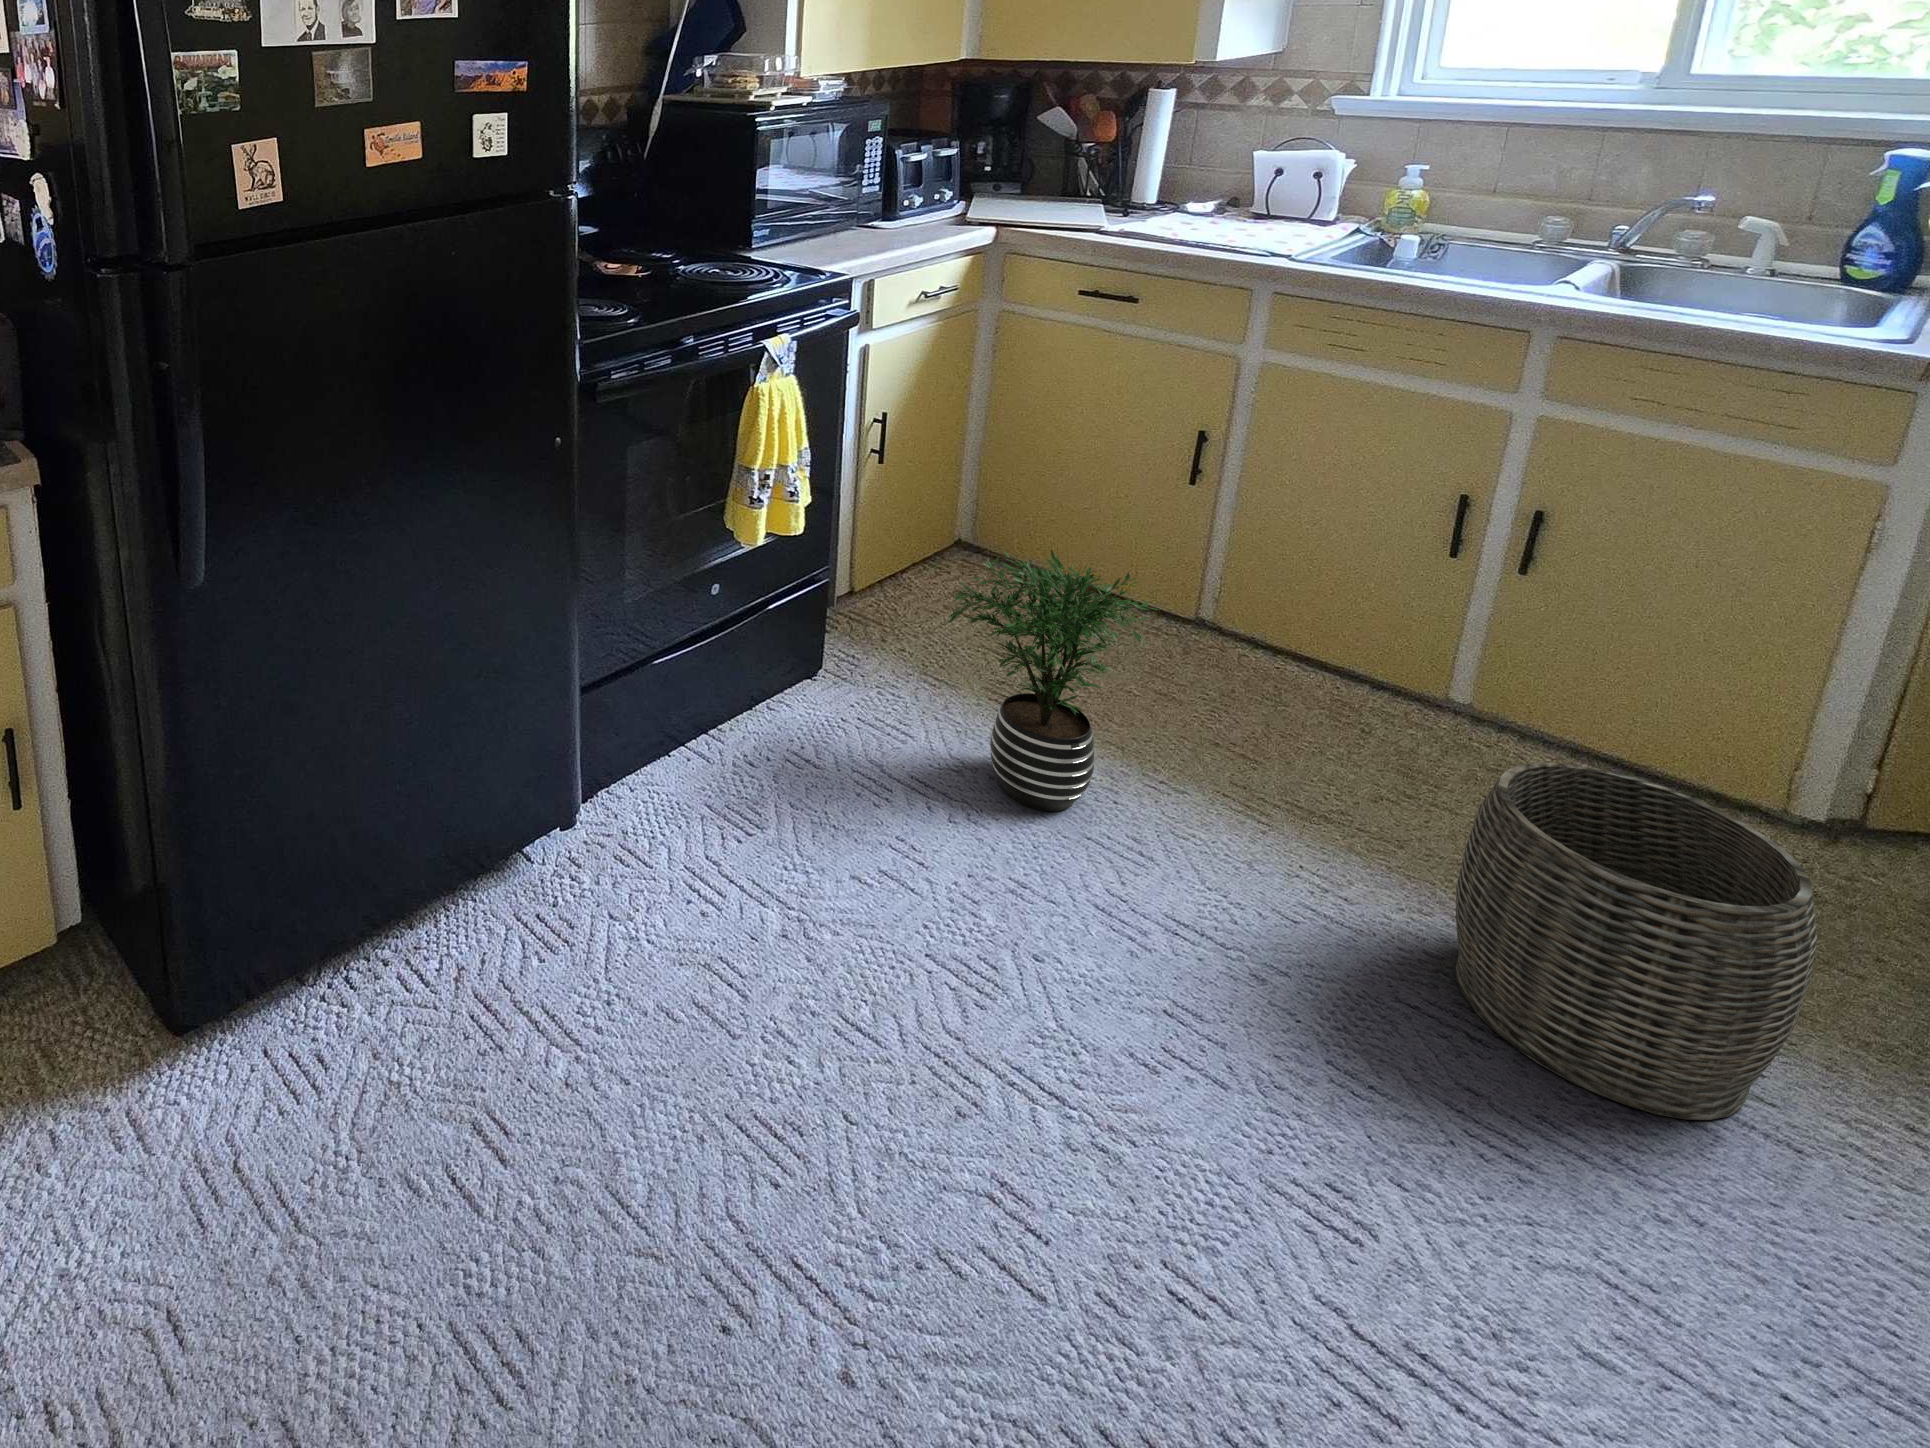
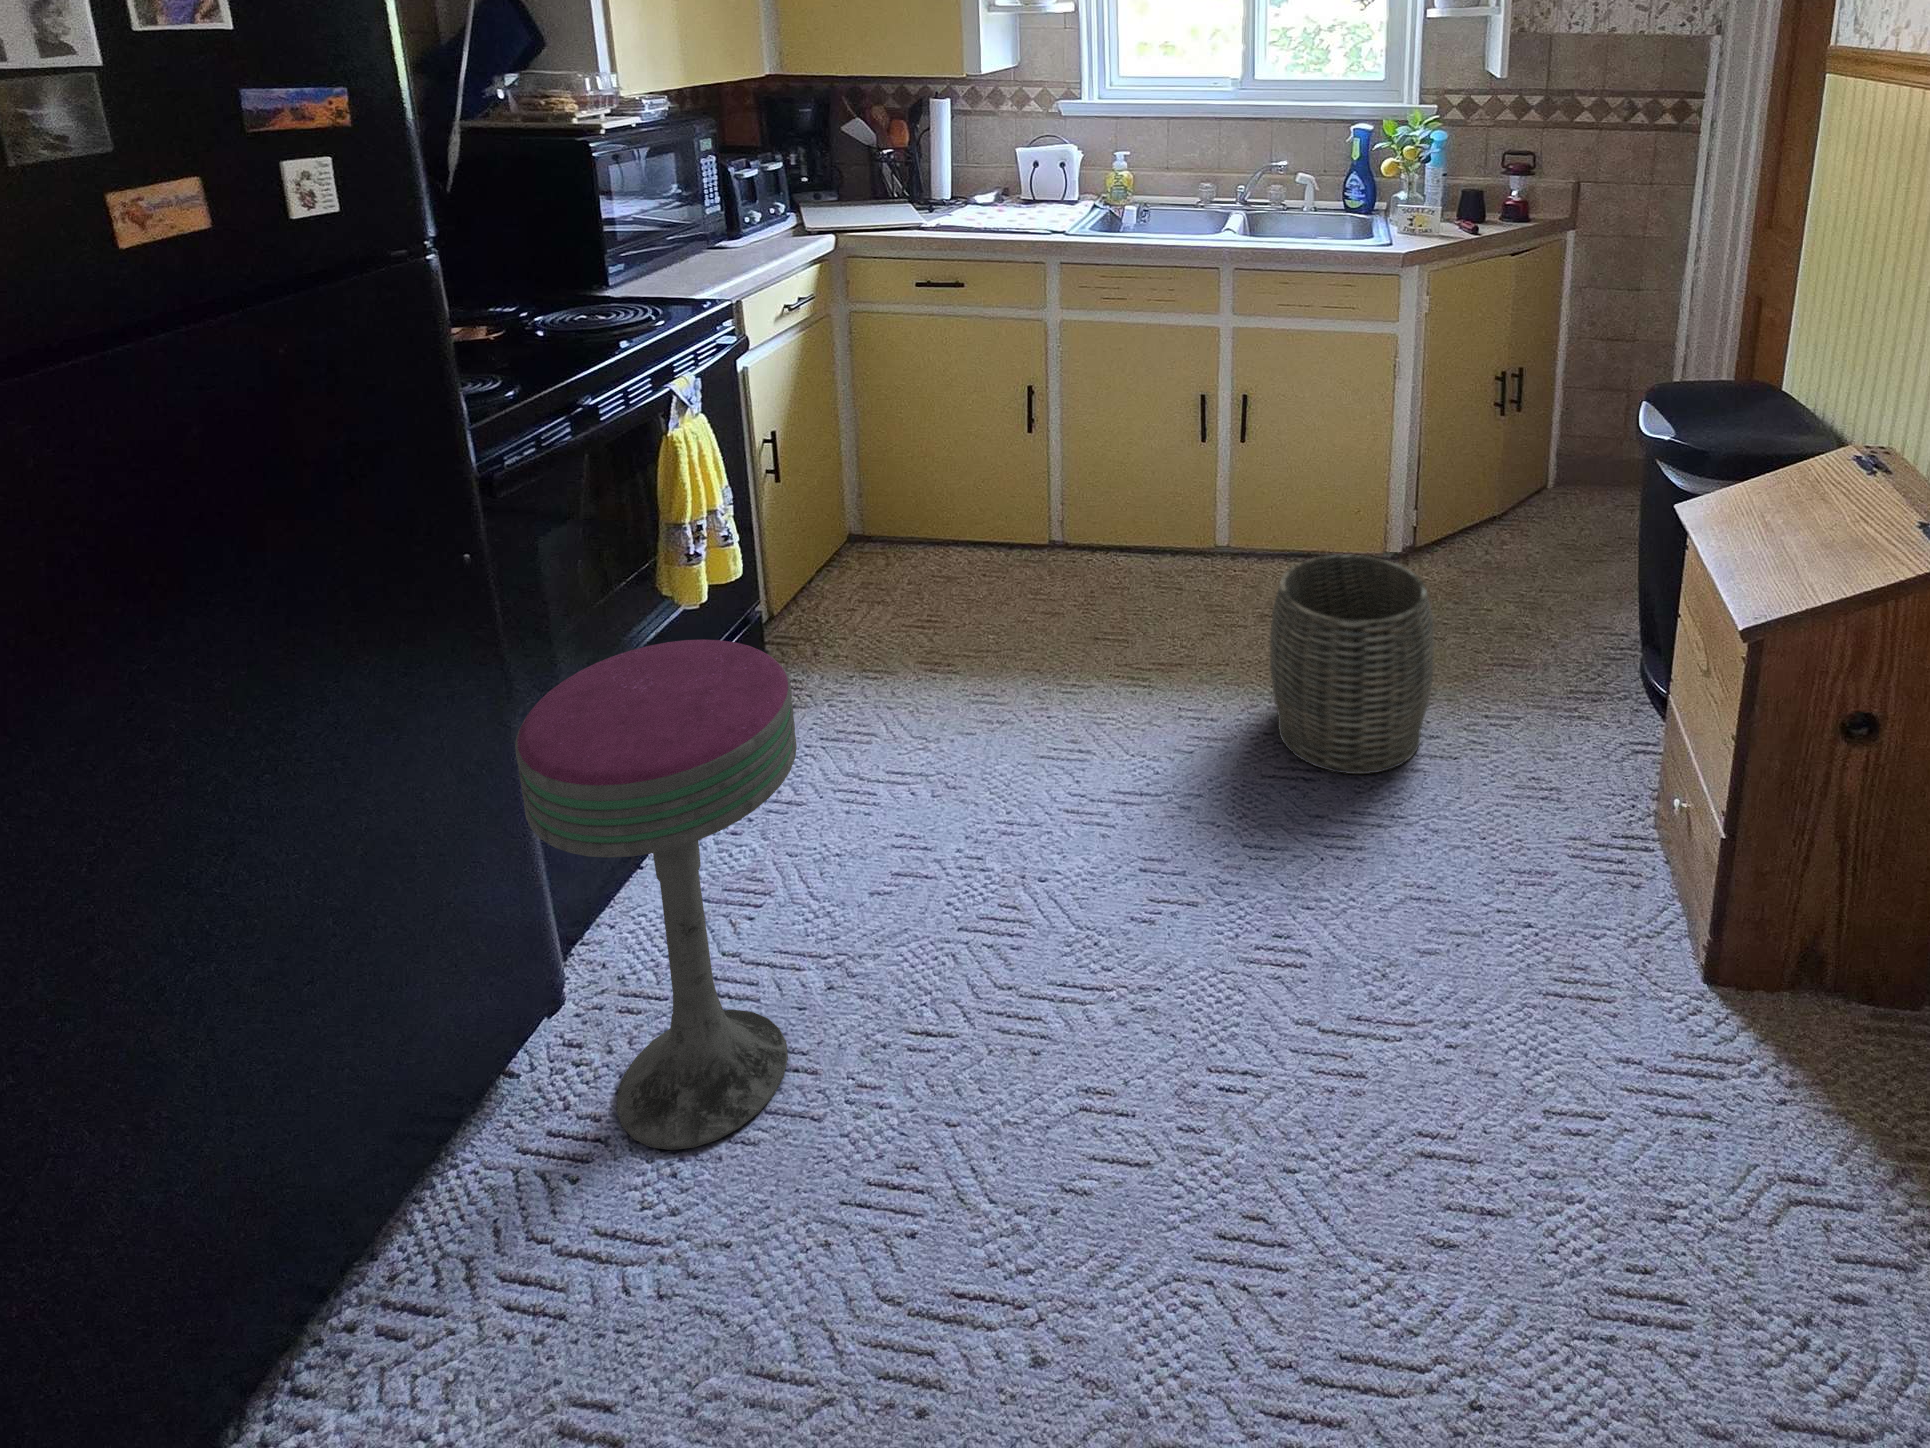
potted plant: present [949,550,1158,811] -> none [894,519,1065,756]
bar stool: none [555,555,781,992] -> present [515,639,797,1150]

